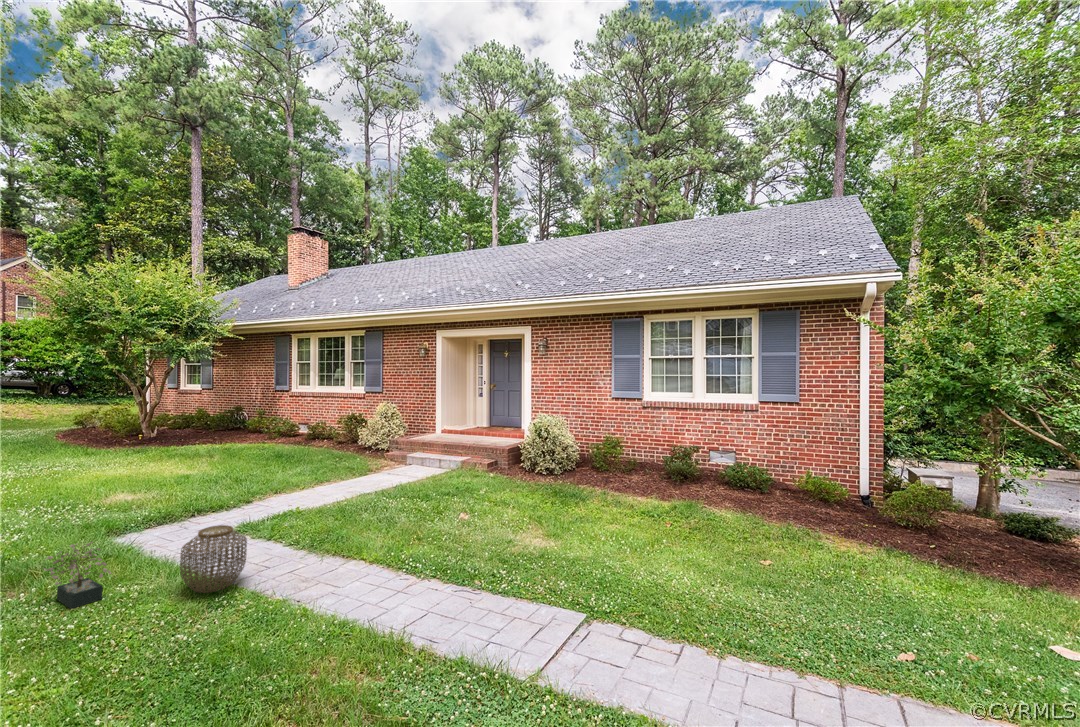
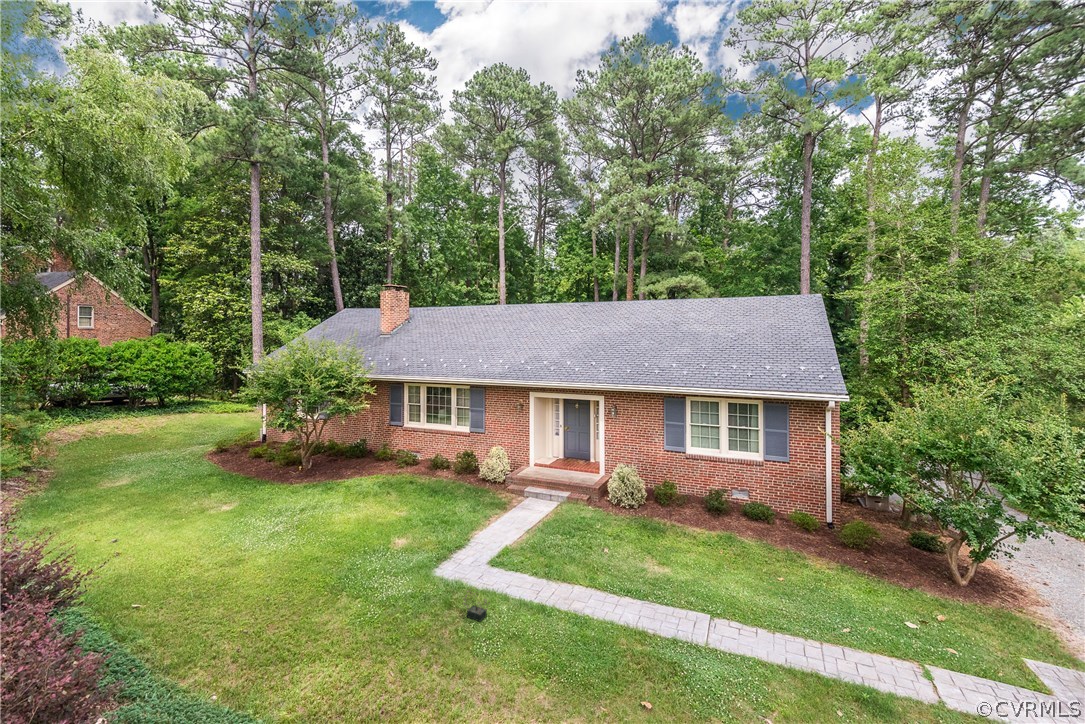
woven basket: present [180,525,247,593] -> none [514,576,541,610]

